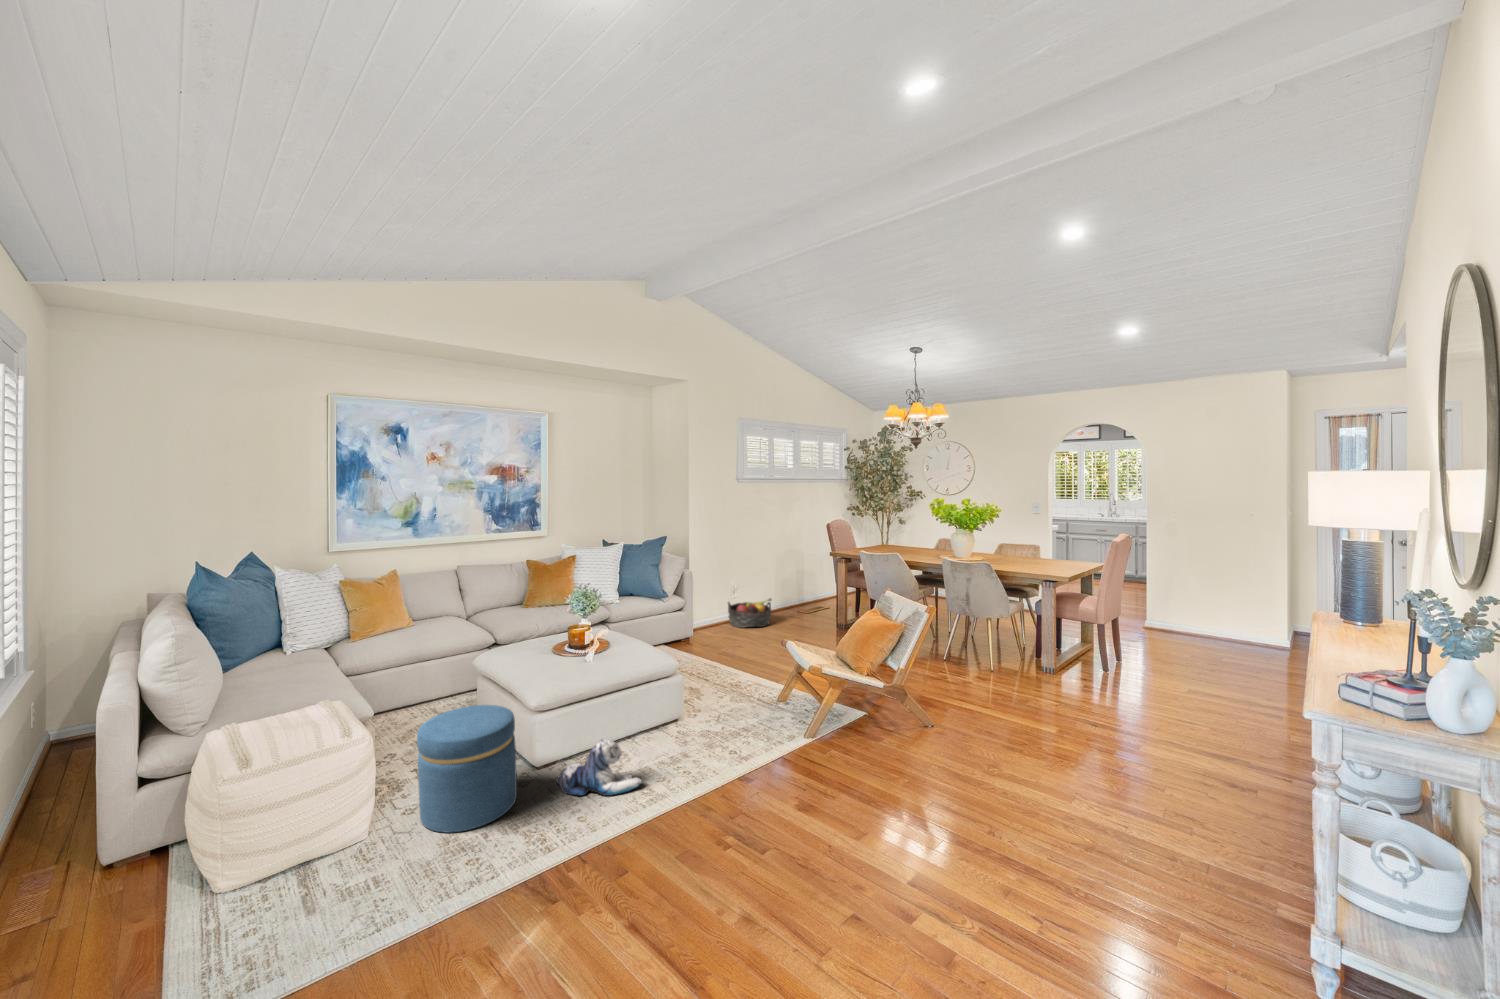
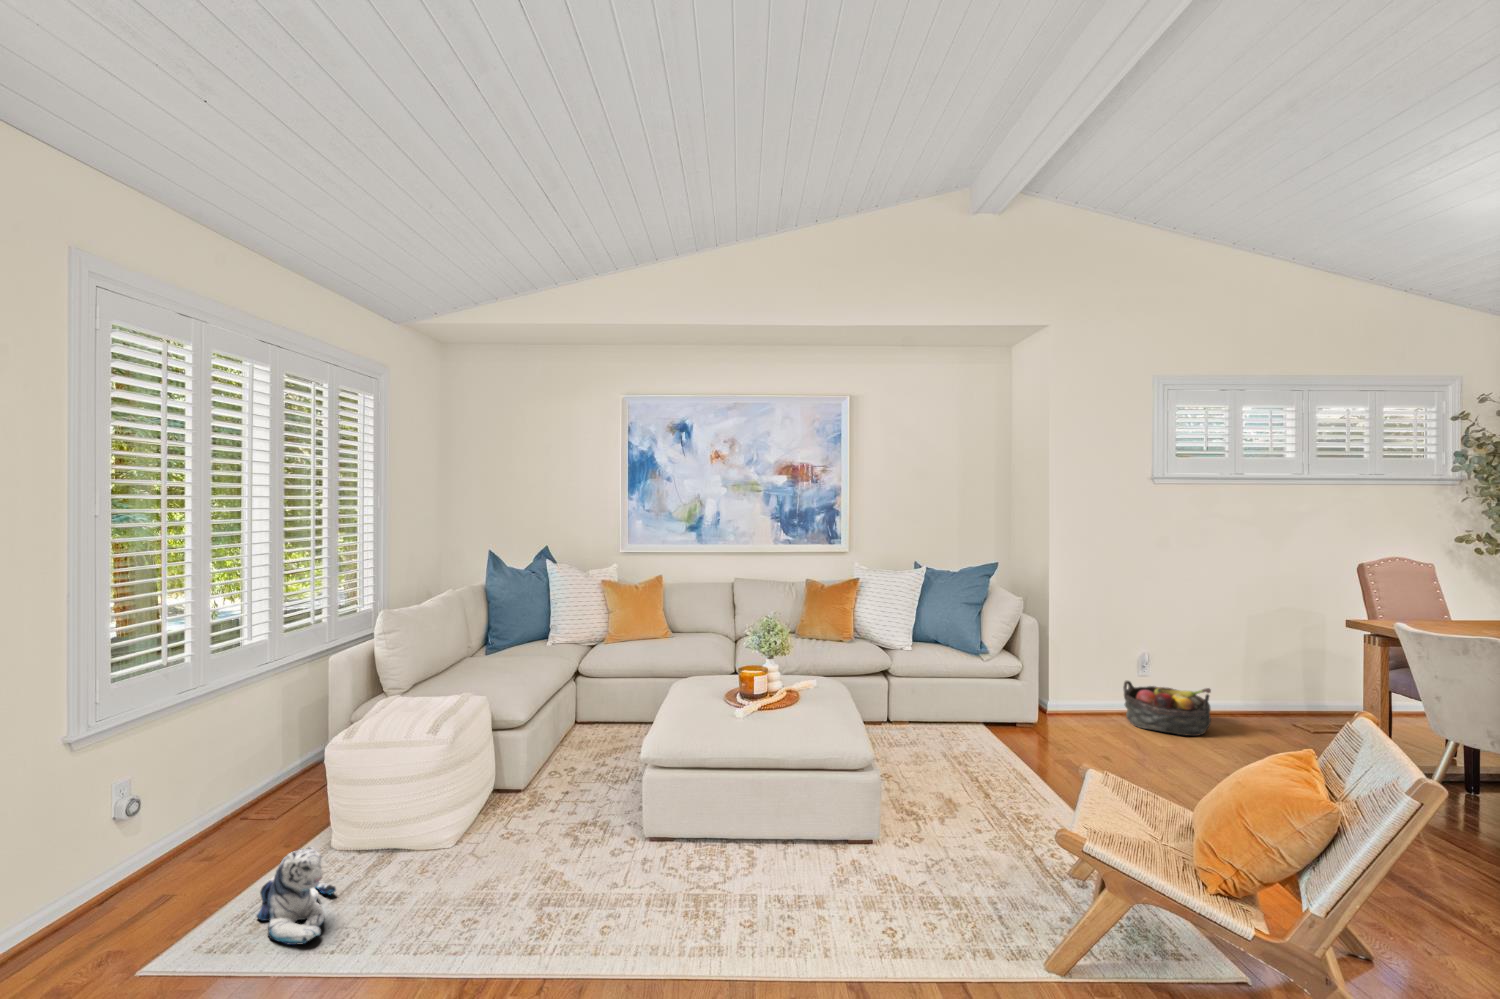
ottoman: present [417,705,517,833] -> none [488,735,599,884]
plush toy: present [556,740,641,796] -> present [257,848,336,945]

